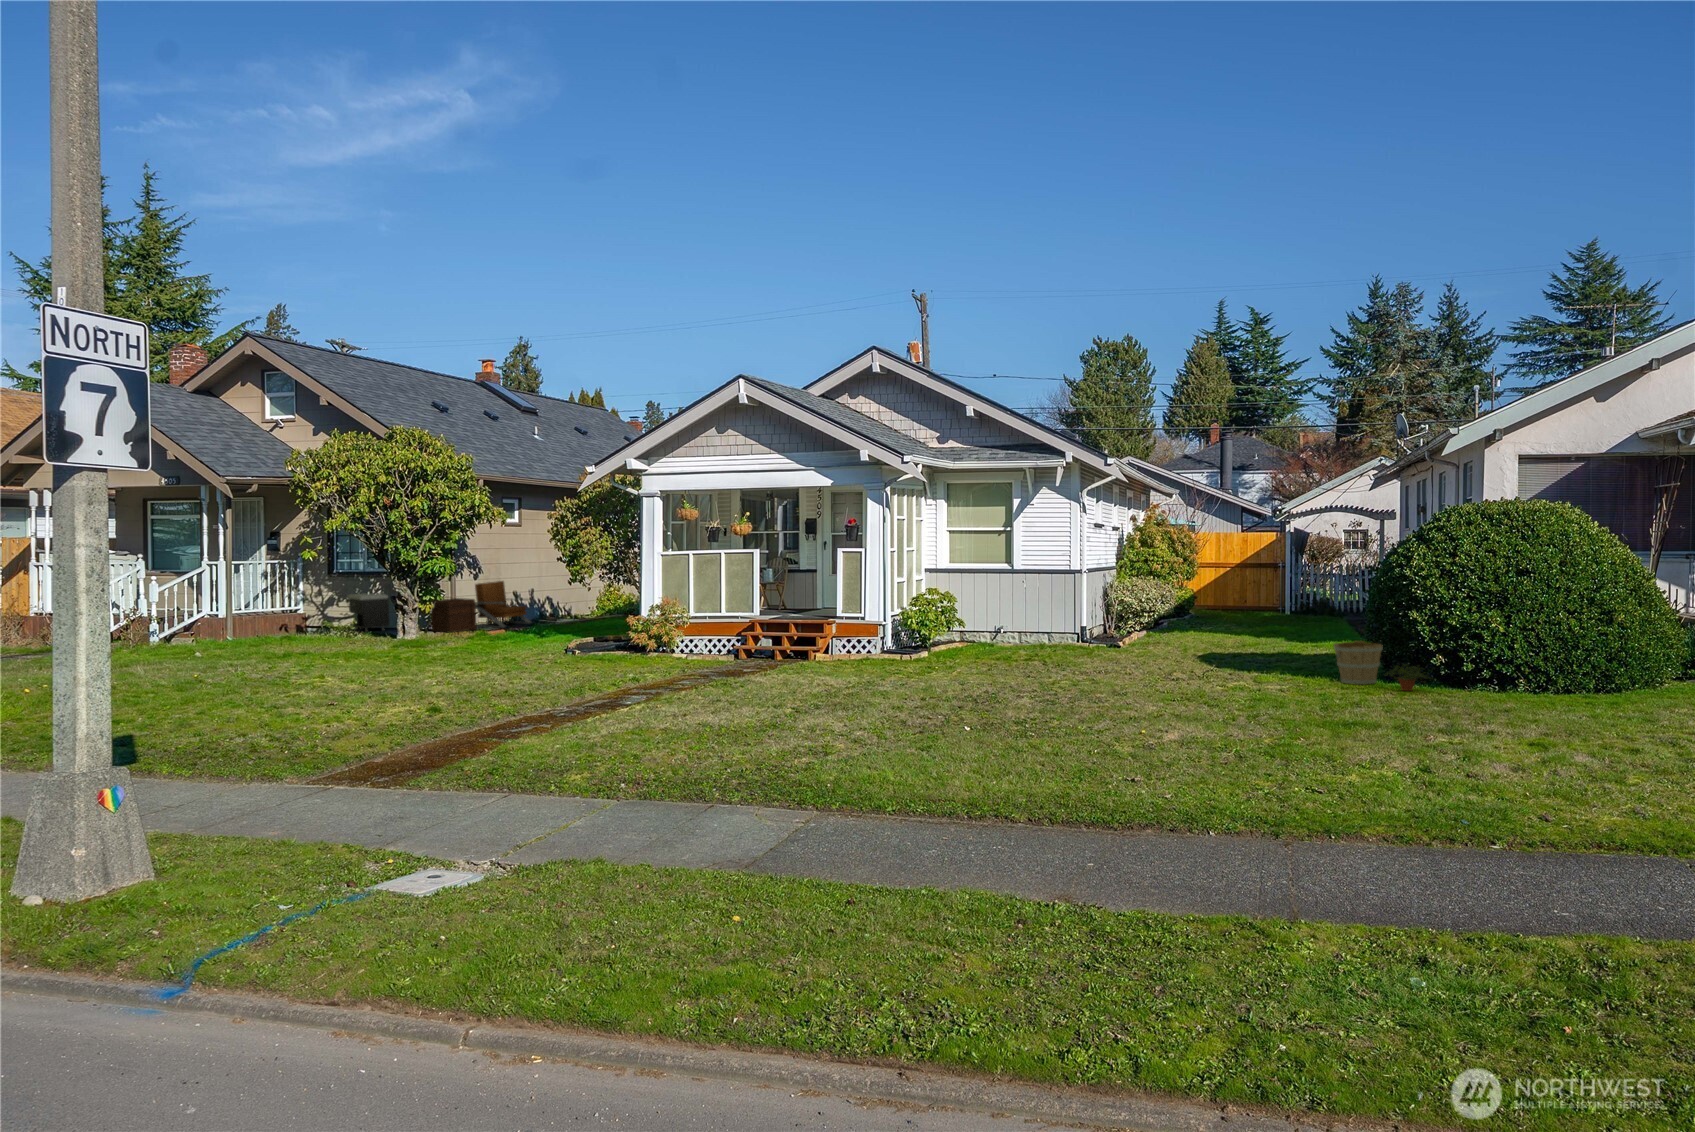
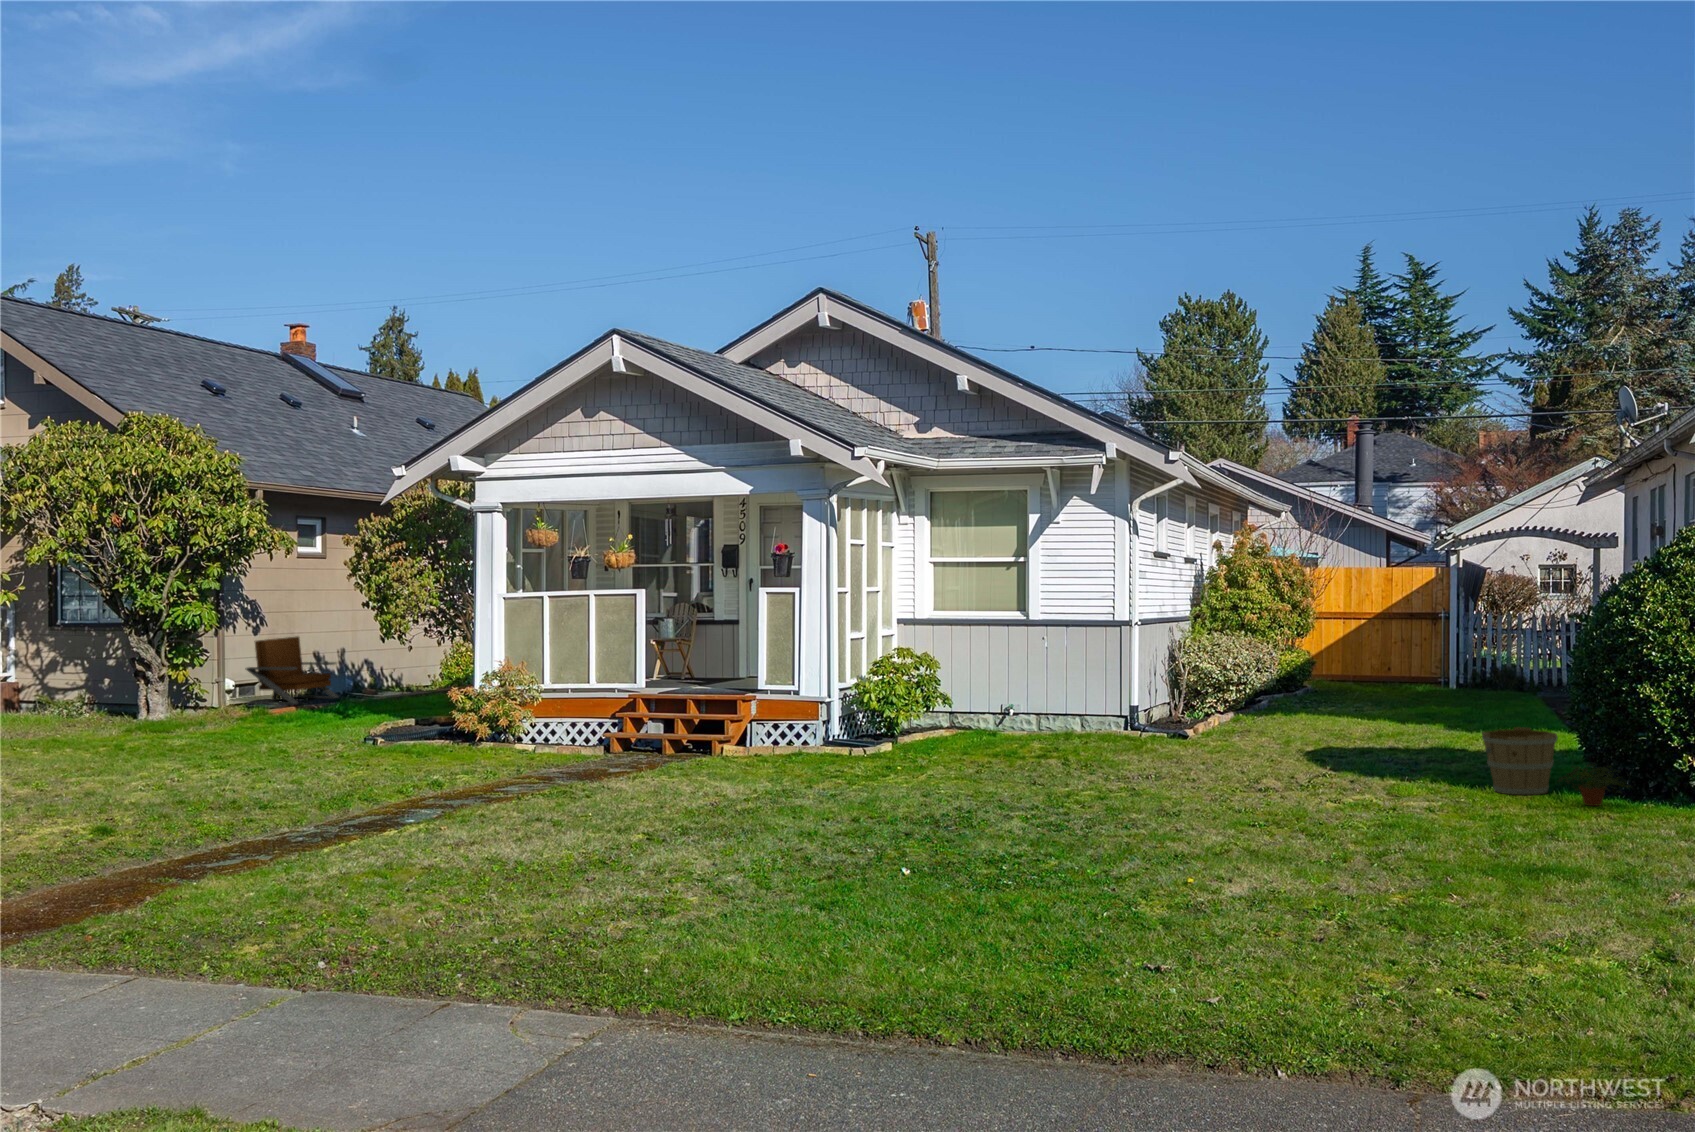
storage bench: present [347,594,389,629] -> none [70,654,129,710]
wooden crate: present [431,598,476,633] -> none [186,662,253,712]

